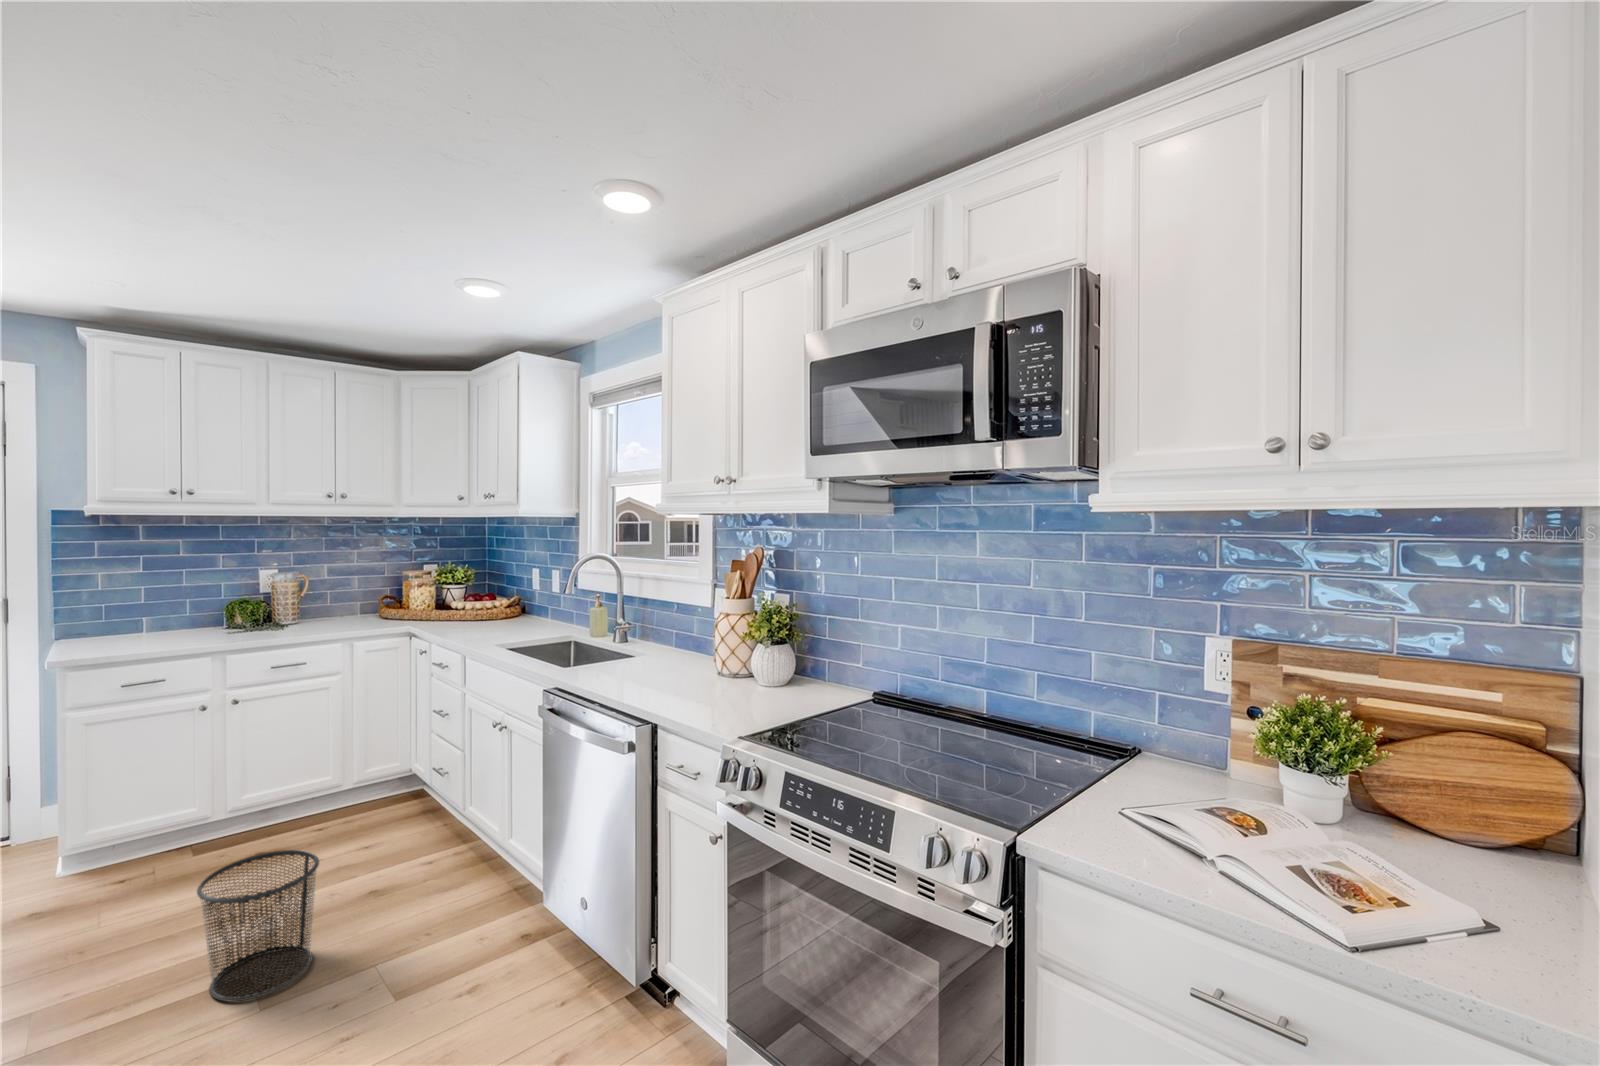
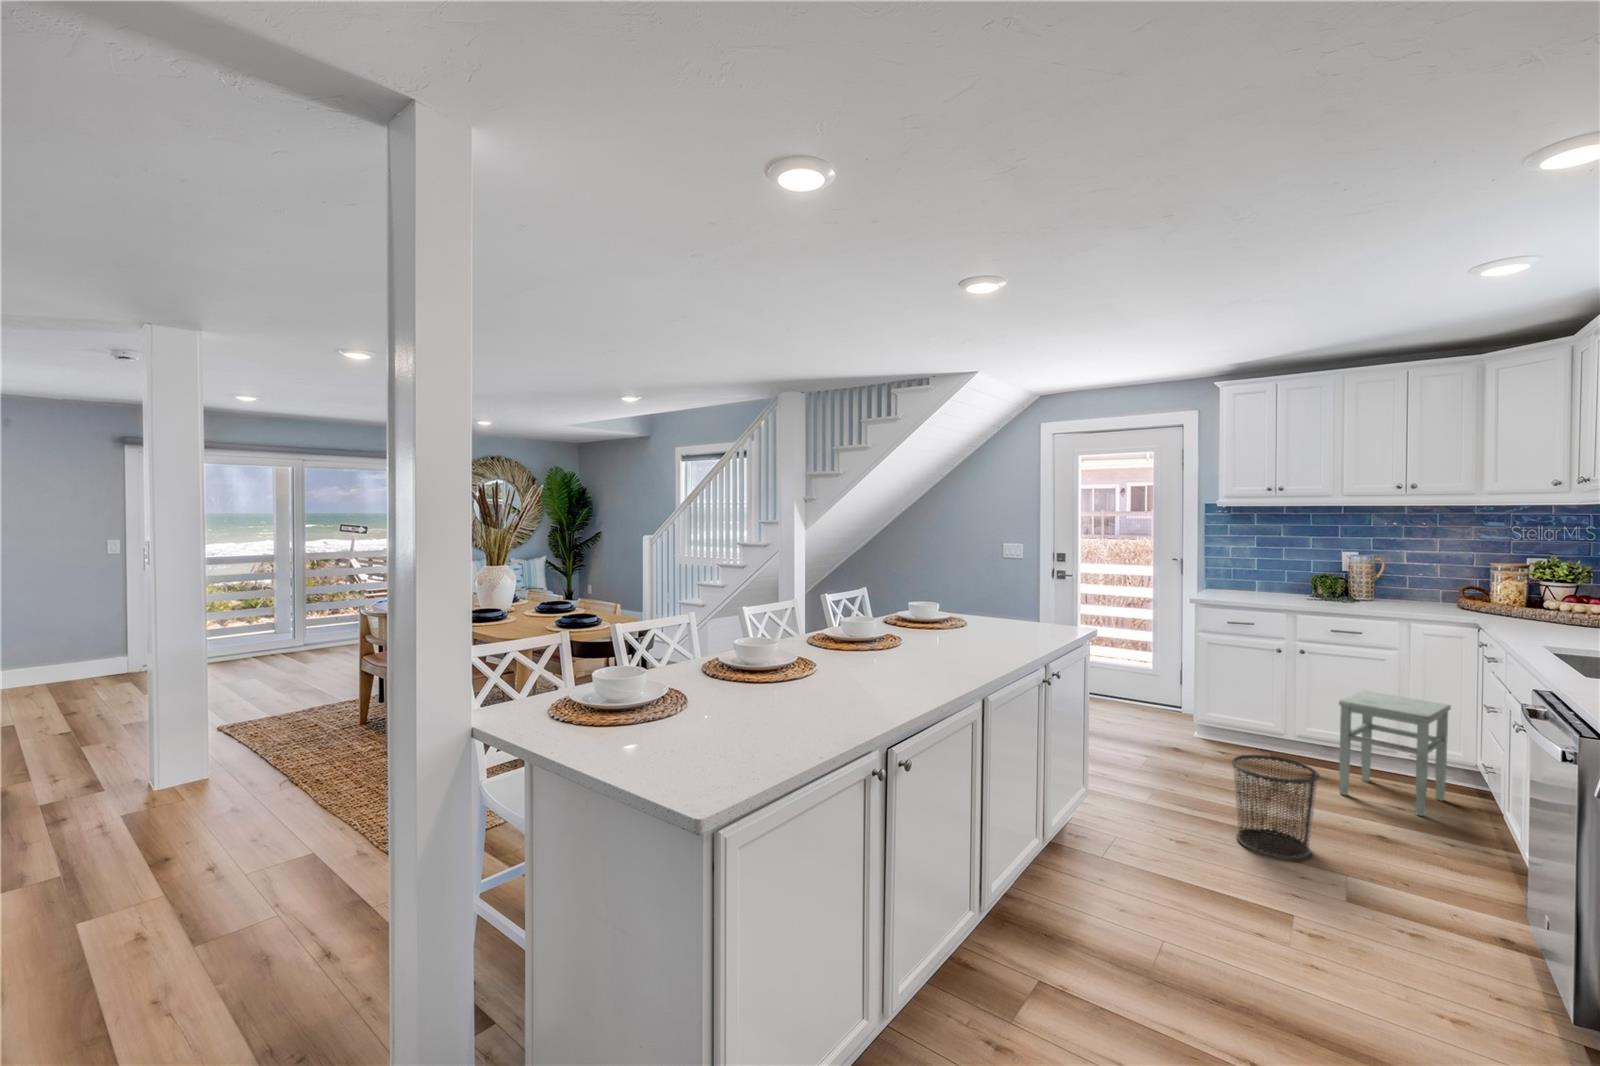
stool: none [295,717,396,855] -> present [1339,691,1451,816]

